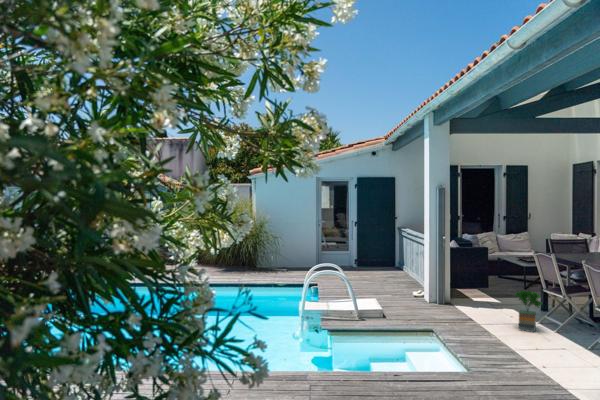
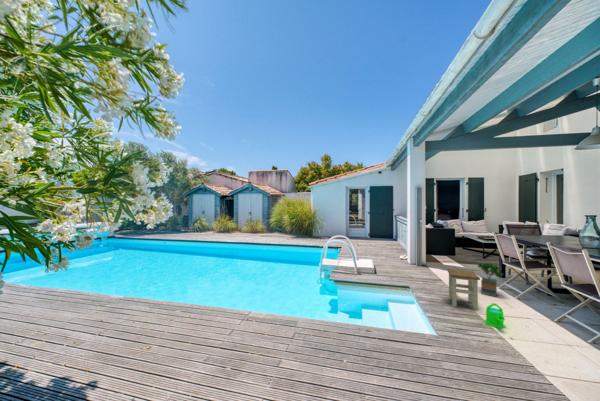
stool: none [480,300,516,346] -> present [447,269,480,310]
watering can: none [520,333,540,360] -> present [485,303,505,328]

